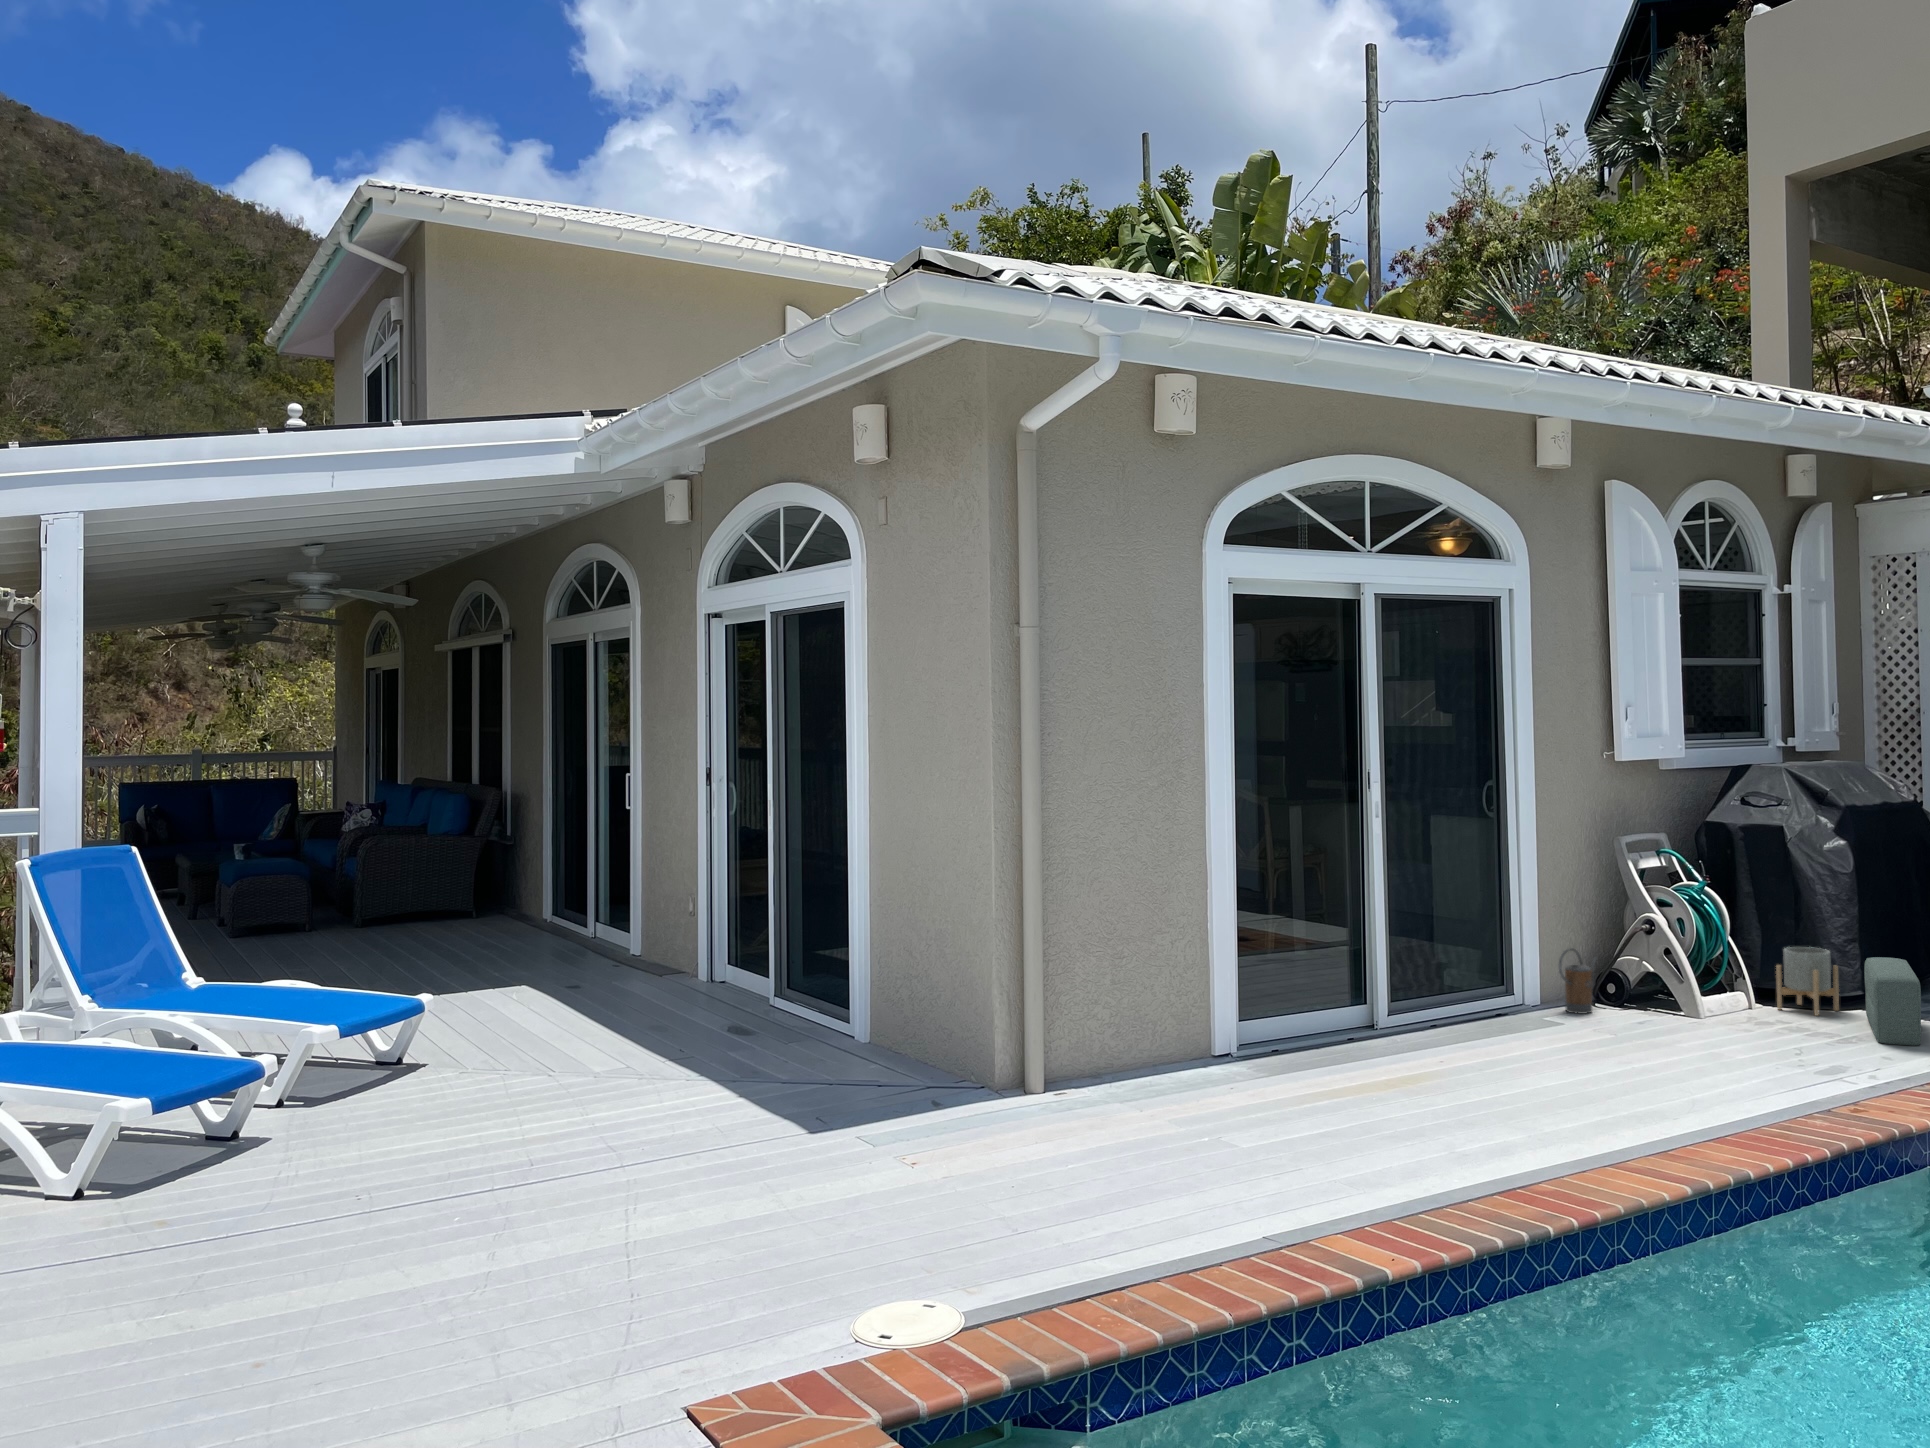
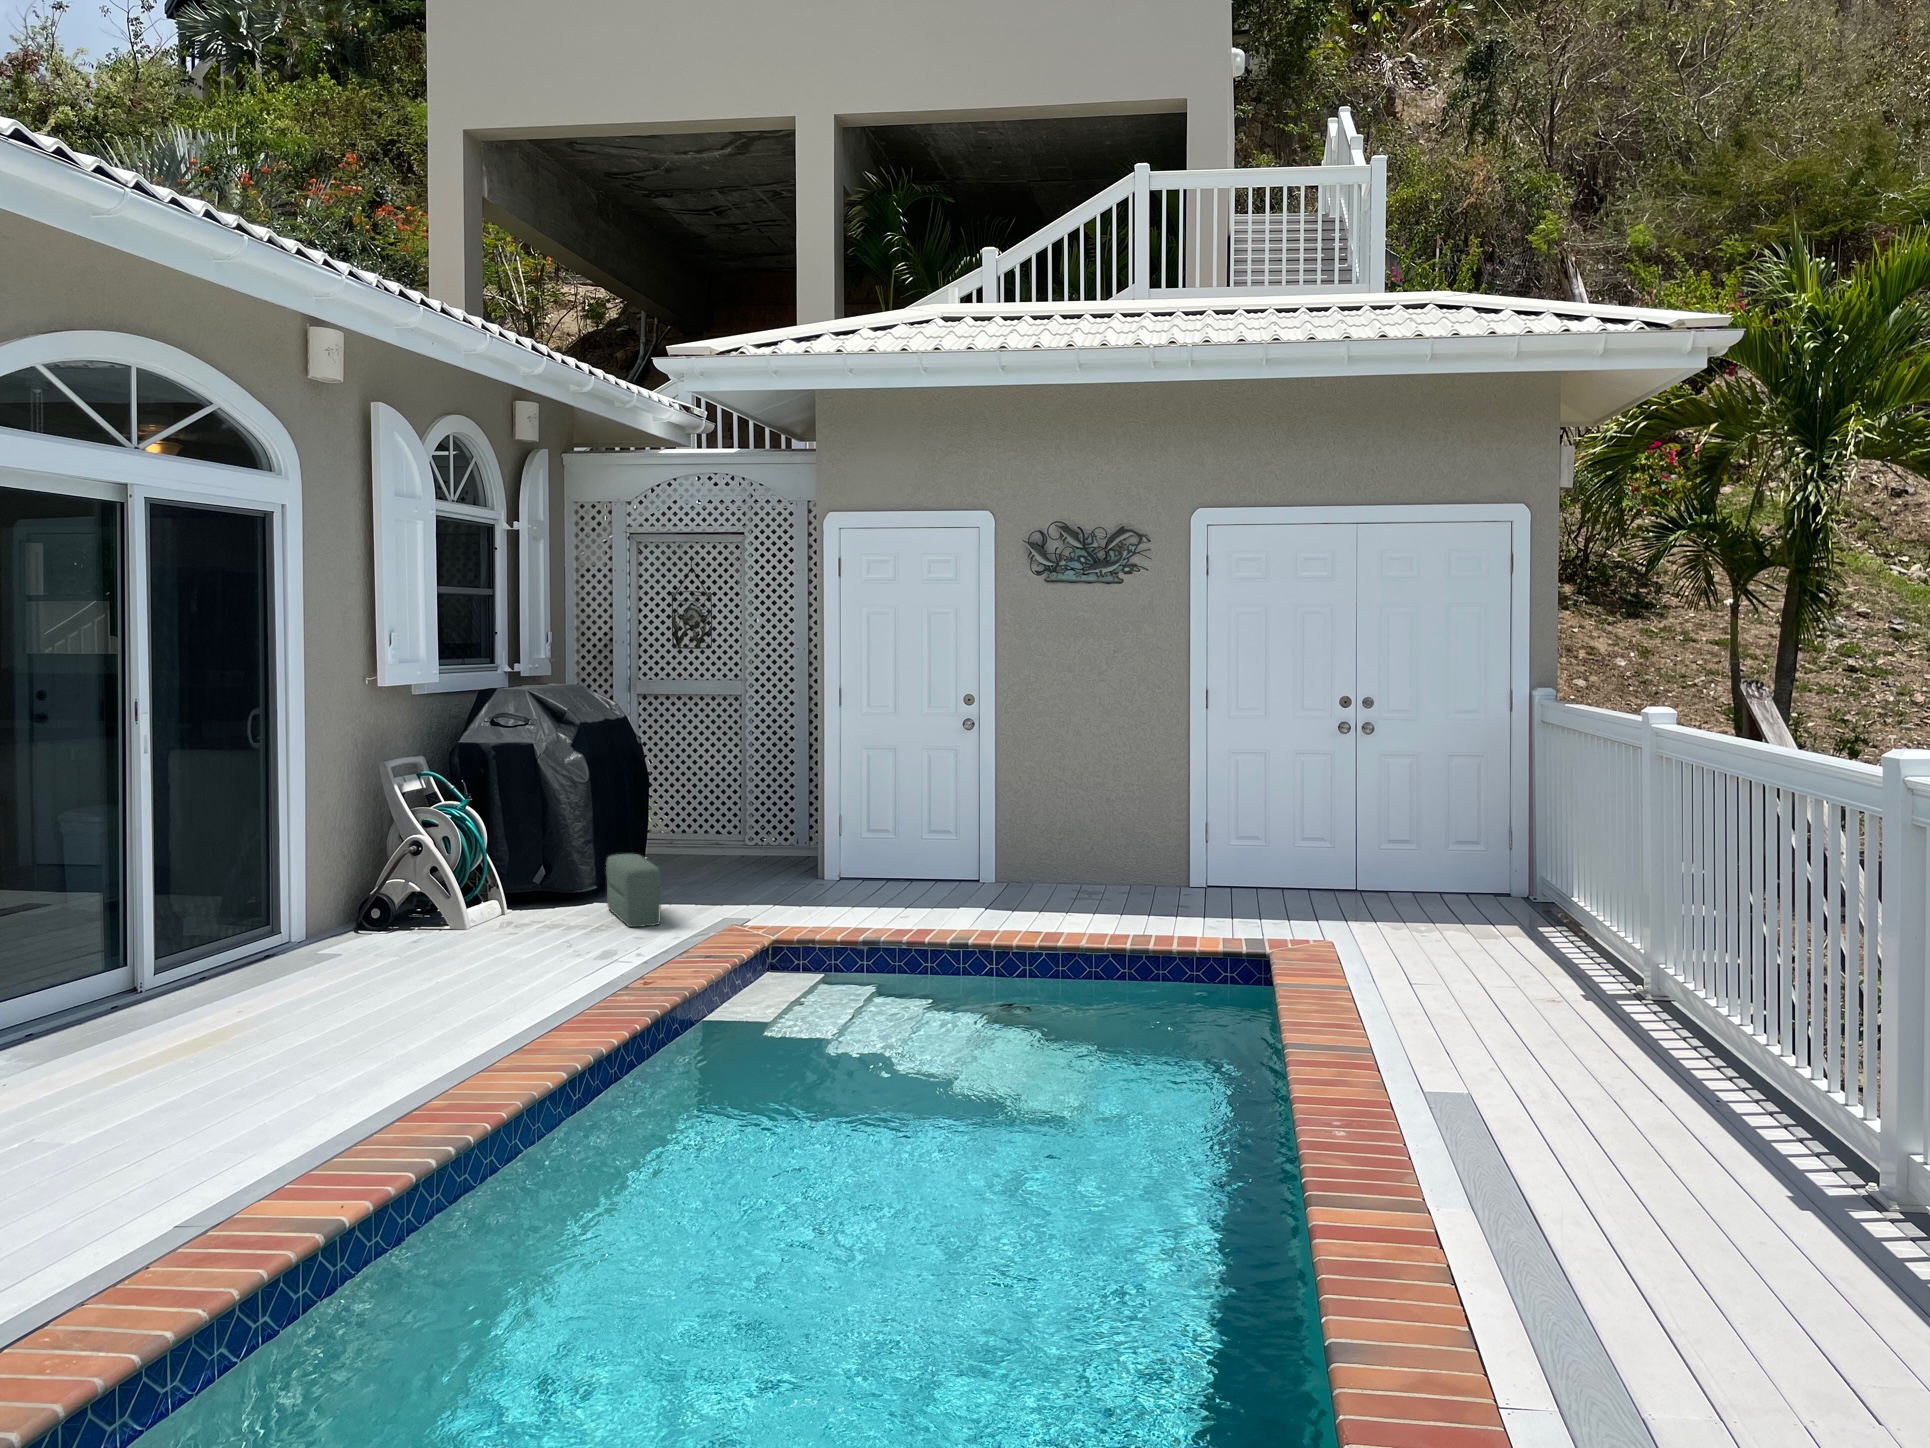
planter: present [1776,947,1839,1016] -> none [531,853,582,913]
watering can: present [1559,948,1597,1014] -> none [336,876,371,942]

